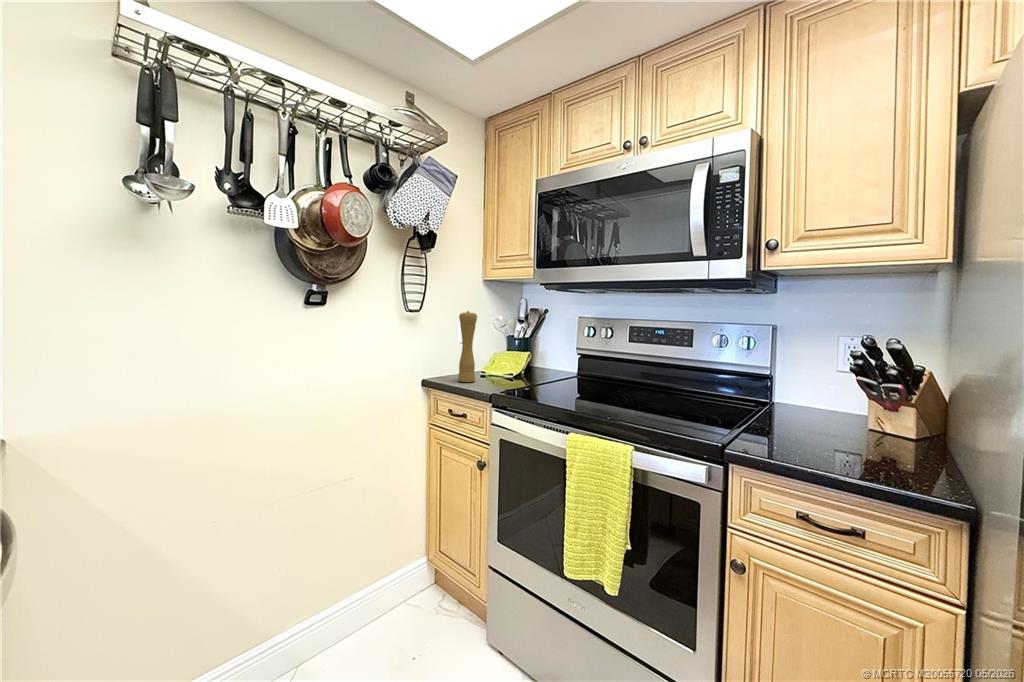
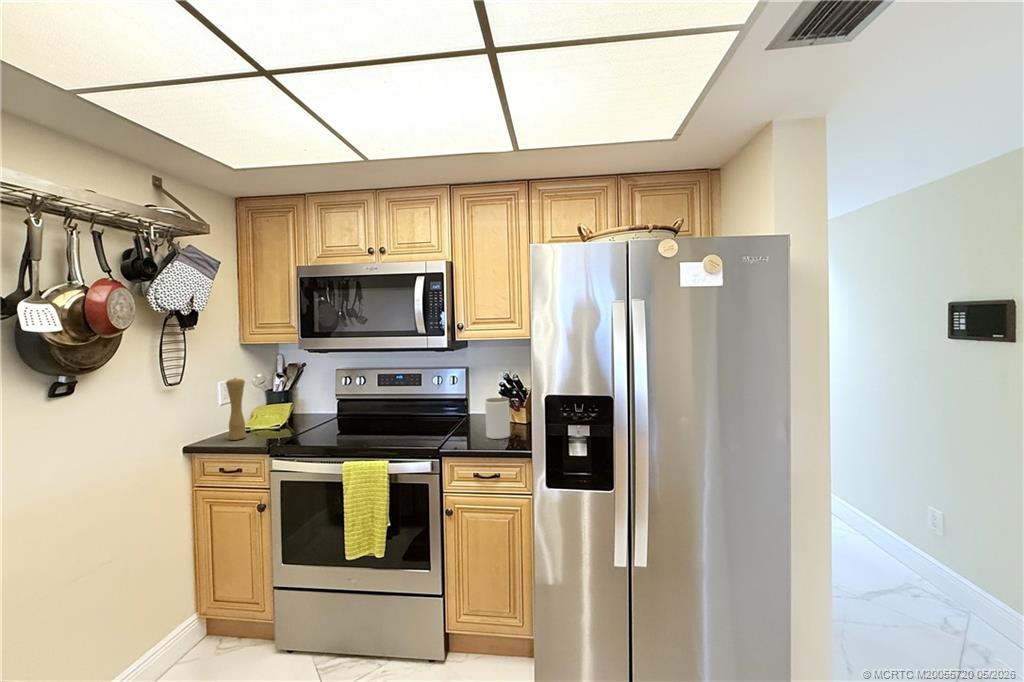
jar: none [819,374,883,455] -> present [485,398,510,439]

